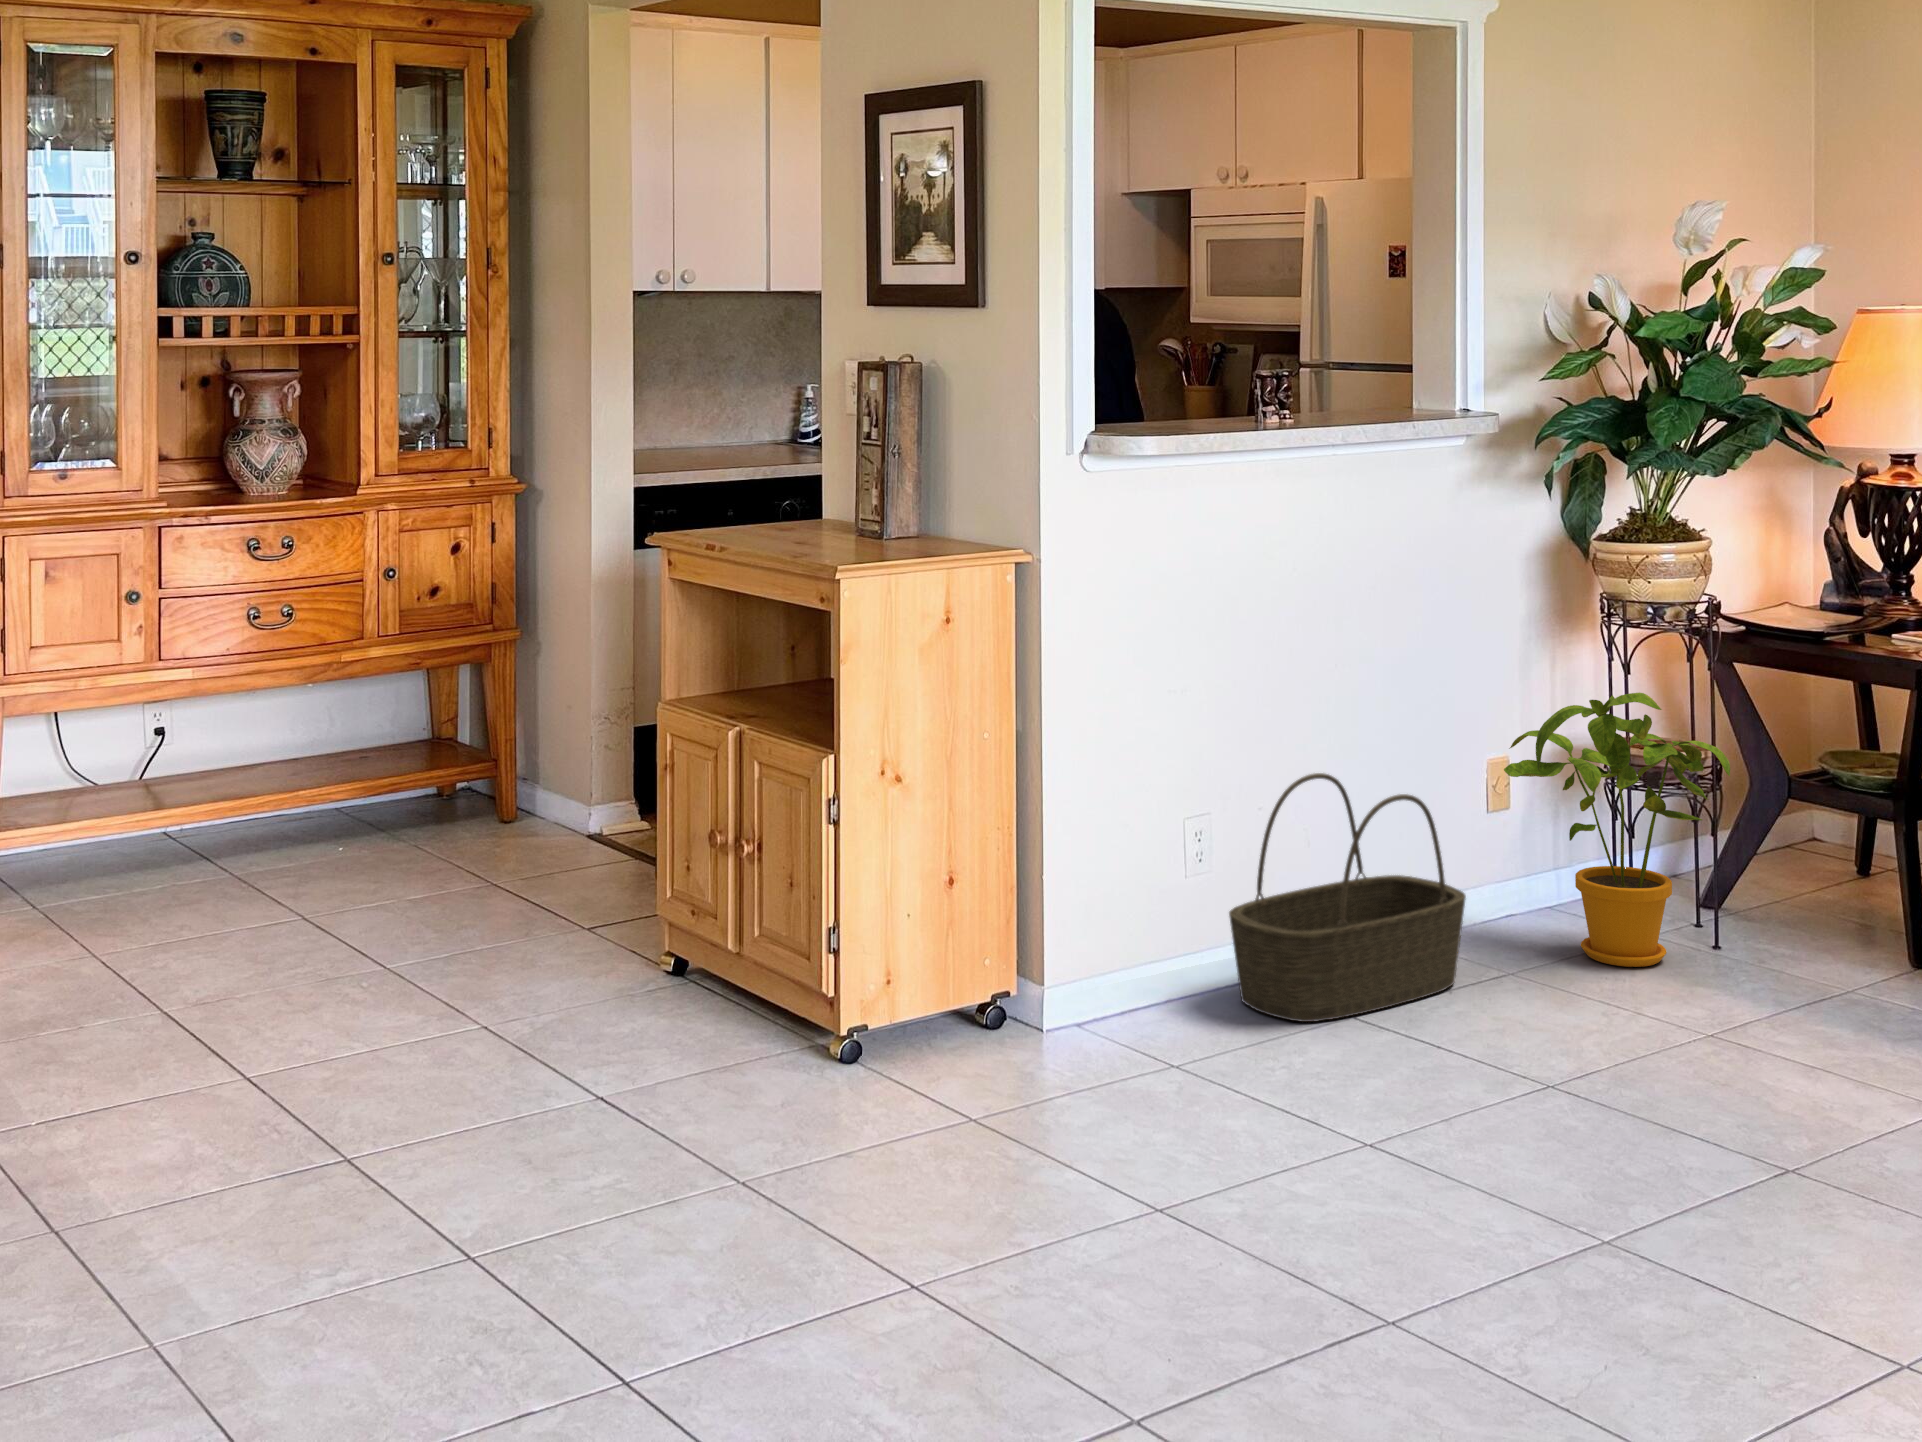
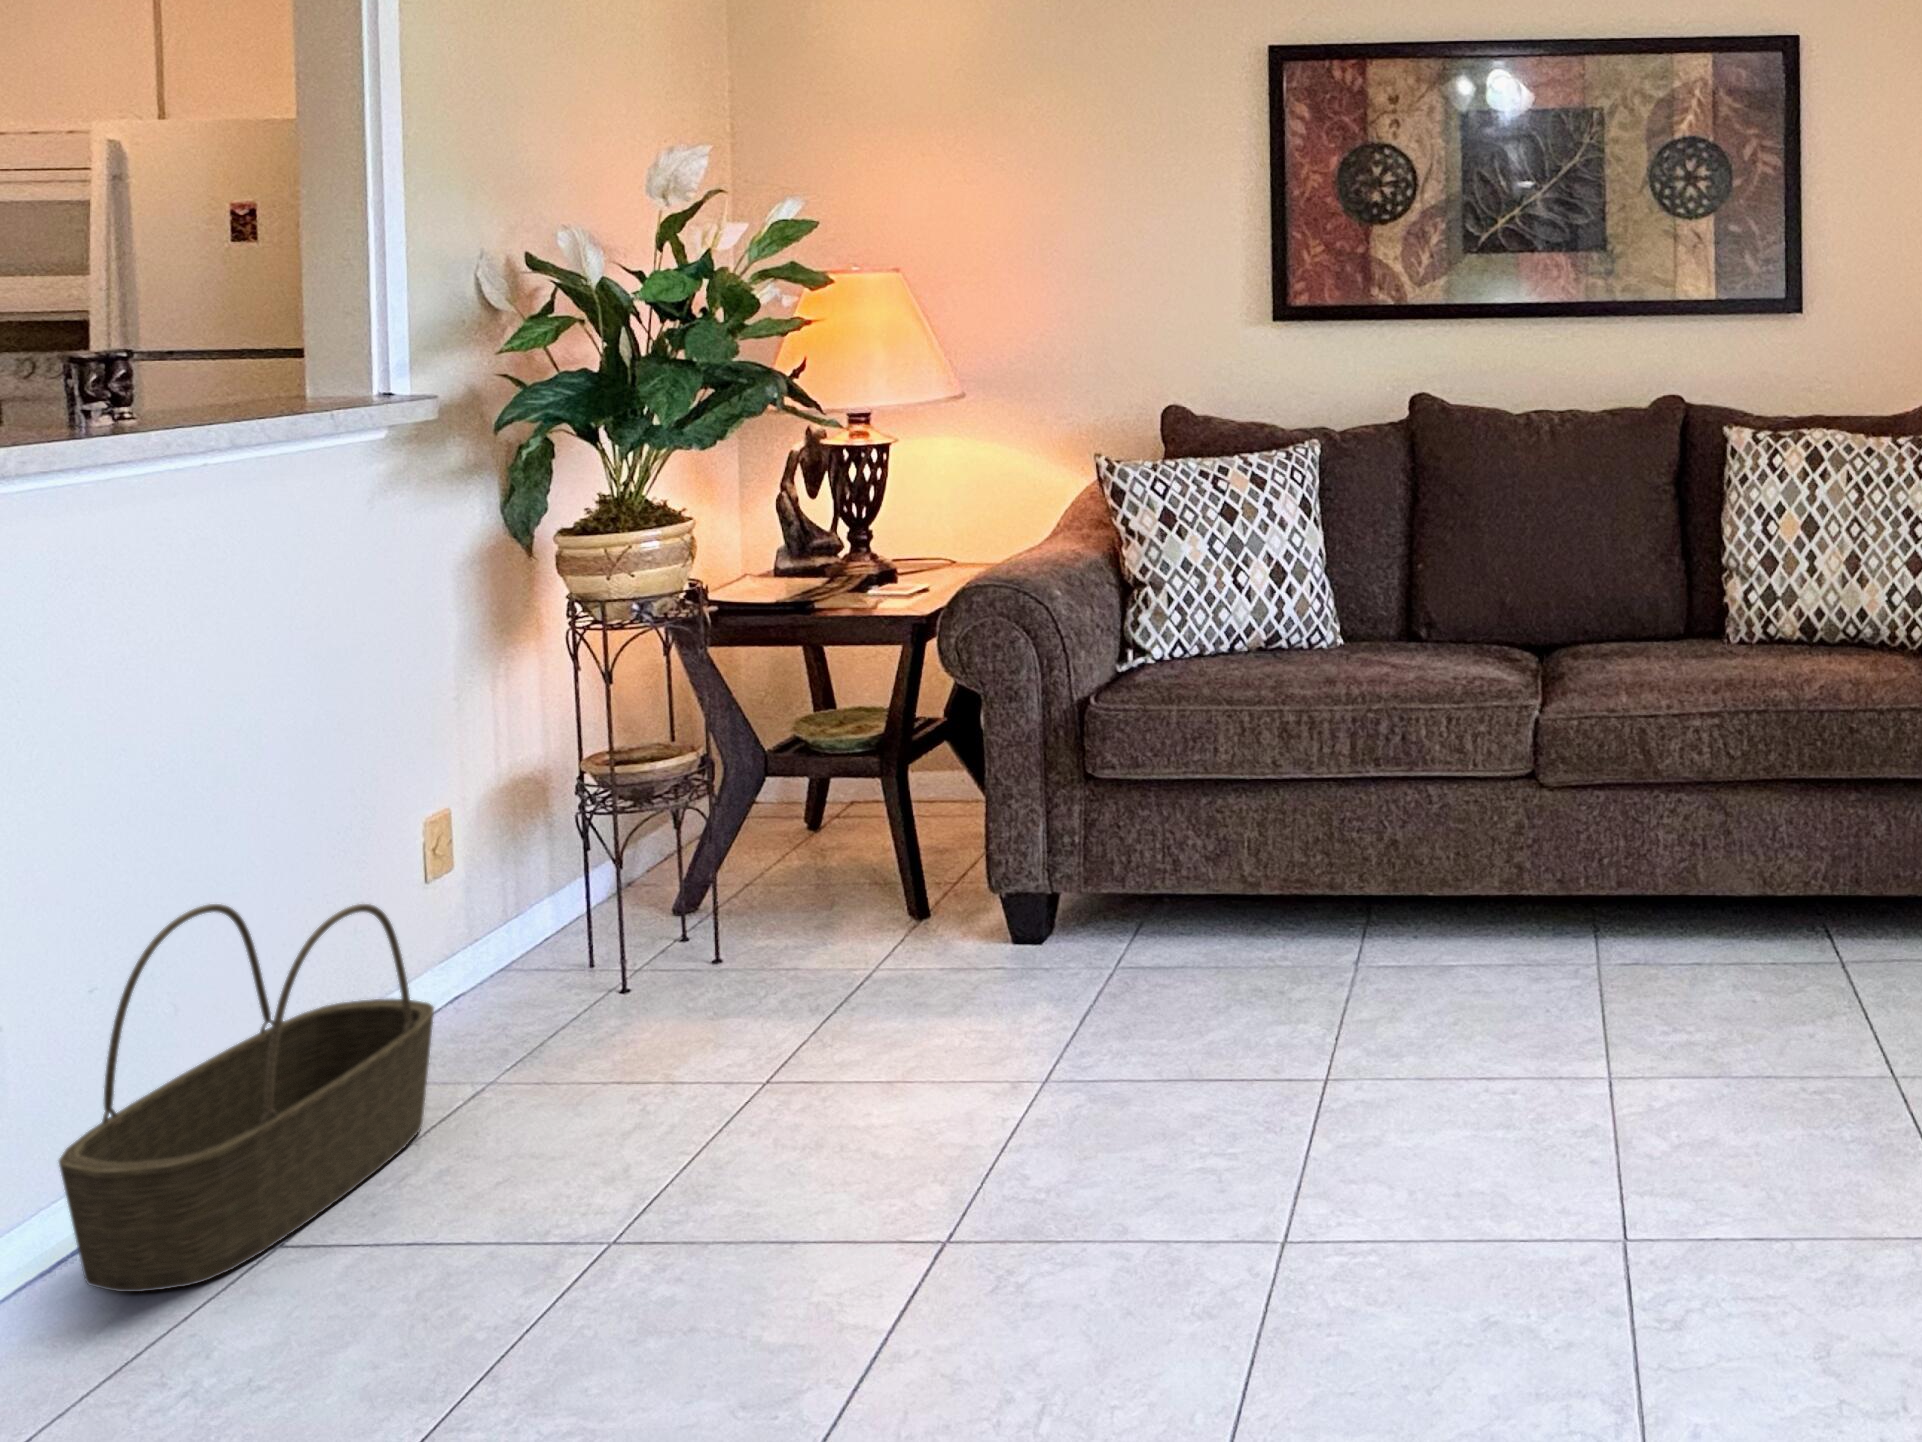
house plant: present [1504,693,1730,967] -> none [454,704,739,1025]

